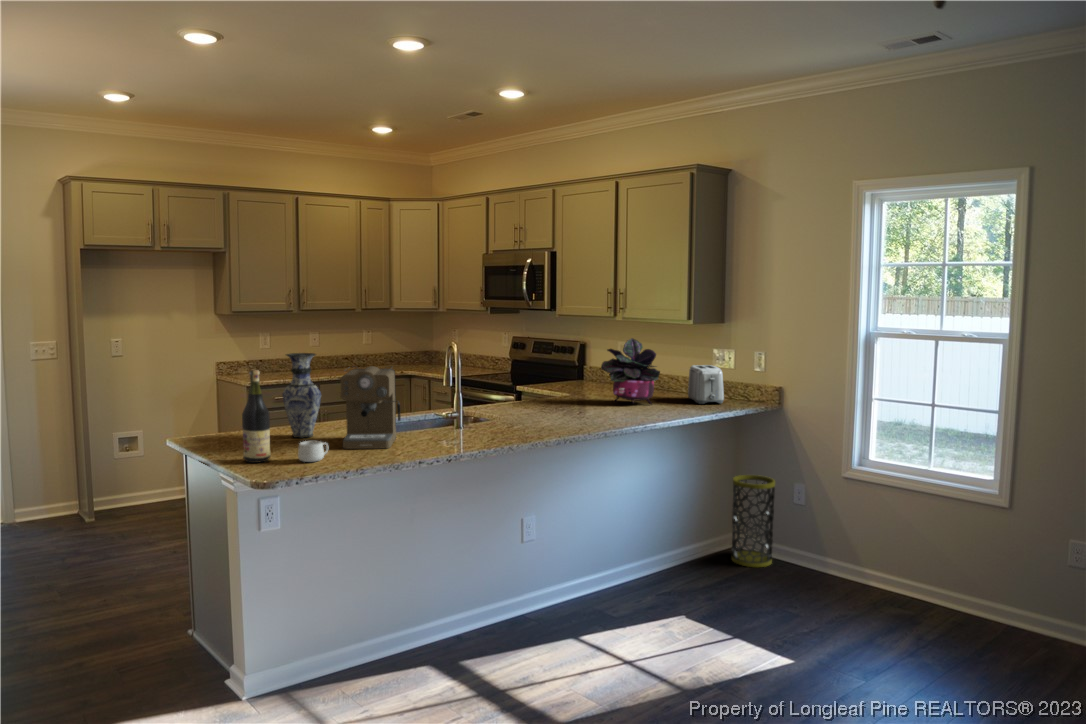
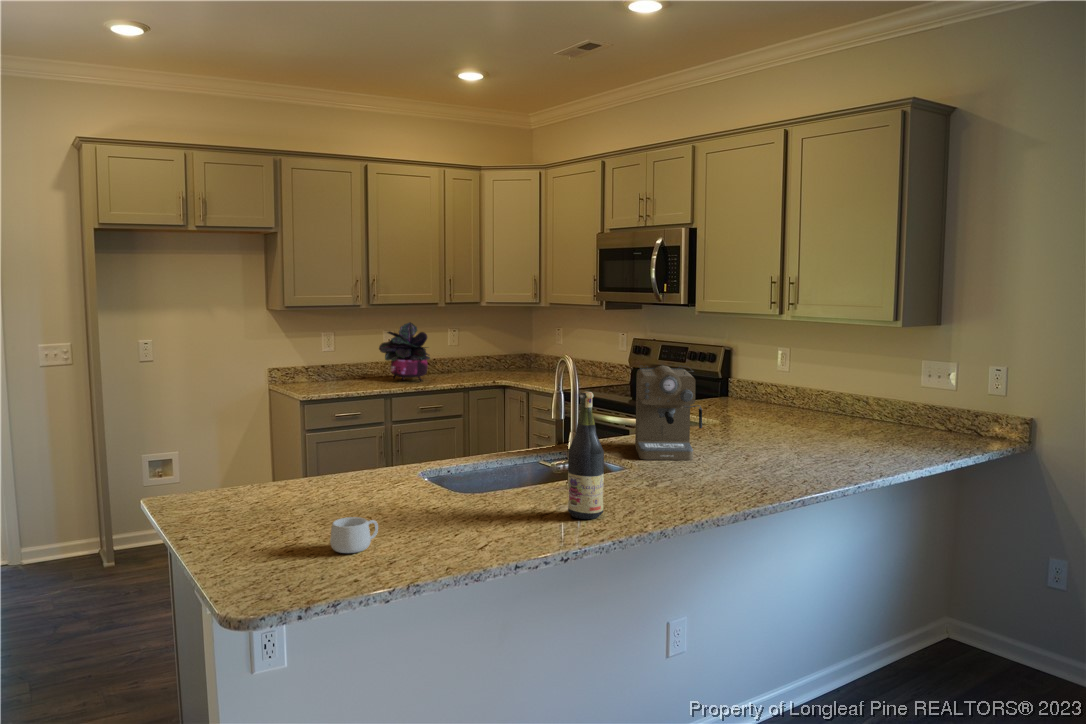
potted plant: present [601,338,660,405] -> present [379,322,430,382]
vase: present [283,353,321,438] -> none [320,373,375,498]
toaster: present [688,365,724,404] -> none [889,385,948,443]
coffee maker: present [341,366,401,449] -> present [635,365,702,460]
wine bottle: present [242,370,270,463] -> present [568,392,604,519]
trash can: present [732,475,775,567] -> none [954,543,1026,680]

